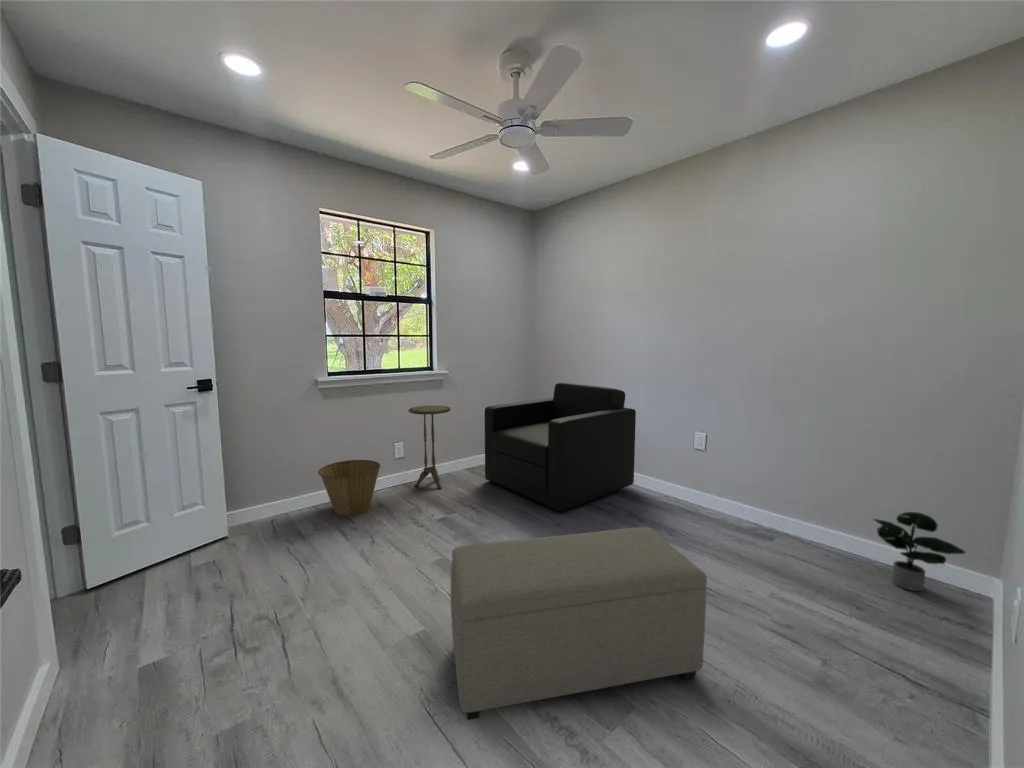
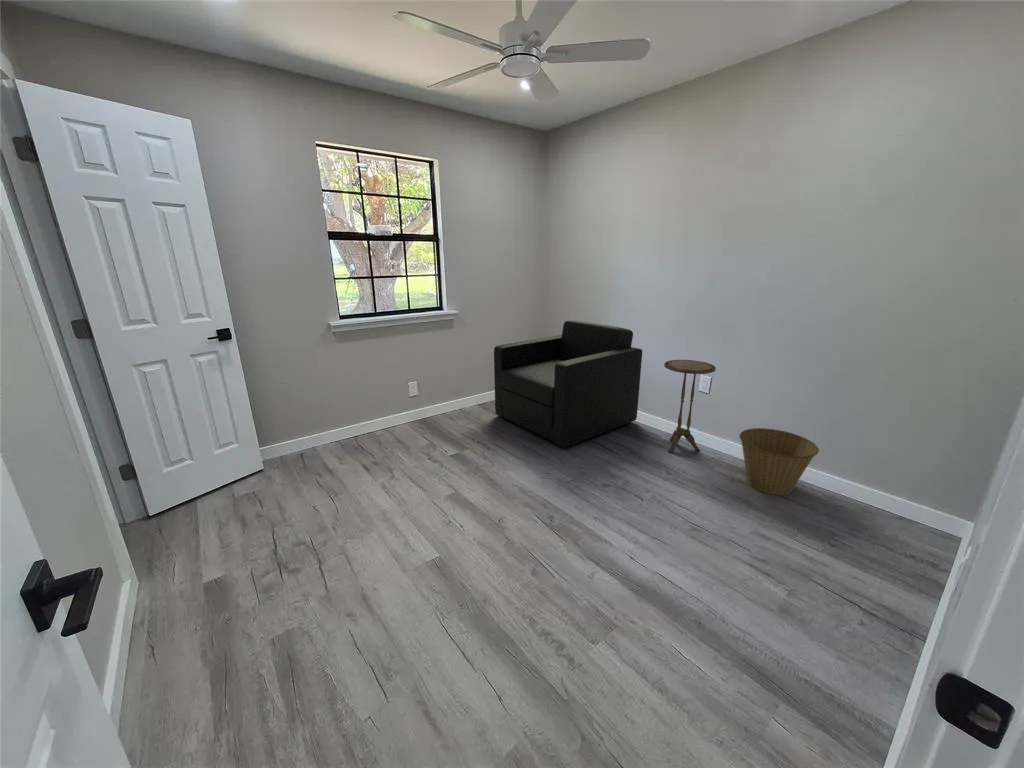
side table: present [408,406,451,489] -> present [664,360,716,453]
basket: present [318,460,380,515] -> present [740,428,819,495]
potted plant: present [875,512,965,591] -> none [860,457,943,529]
ottoman: present [451,527,707,720] -> none [460,474,689,634]

